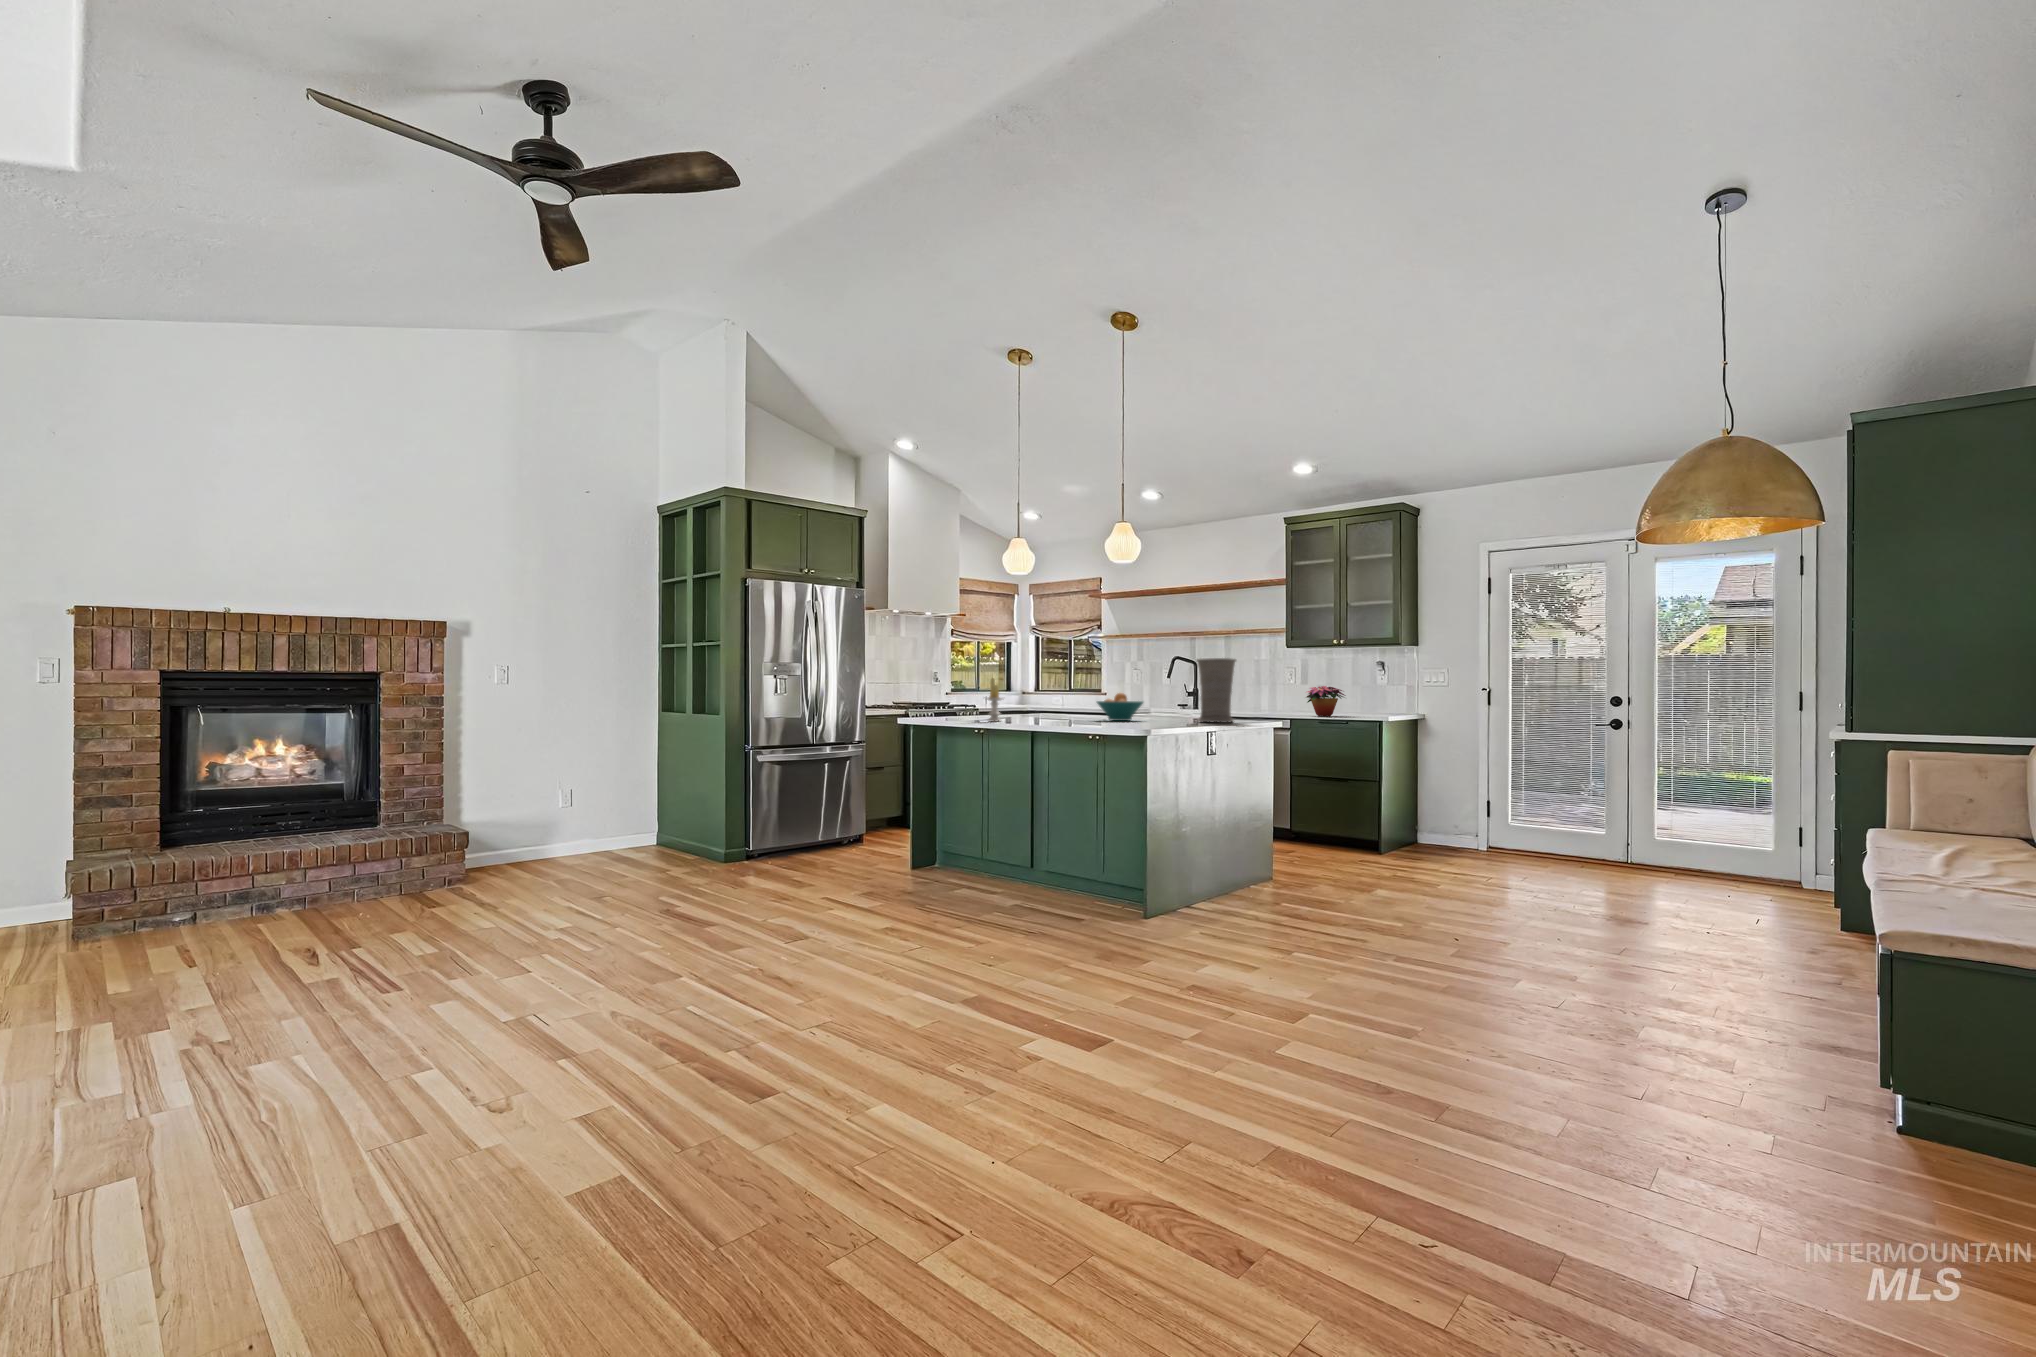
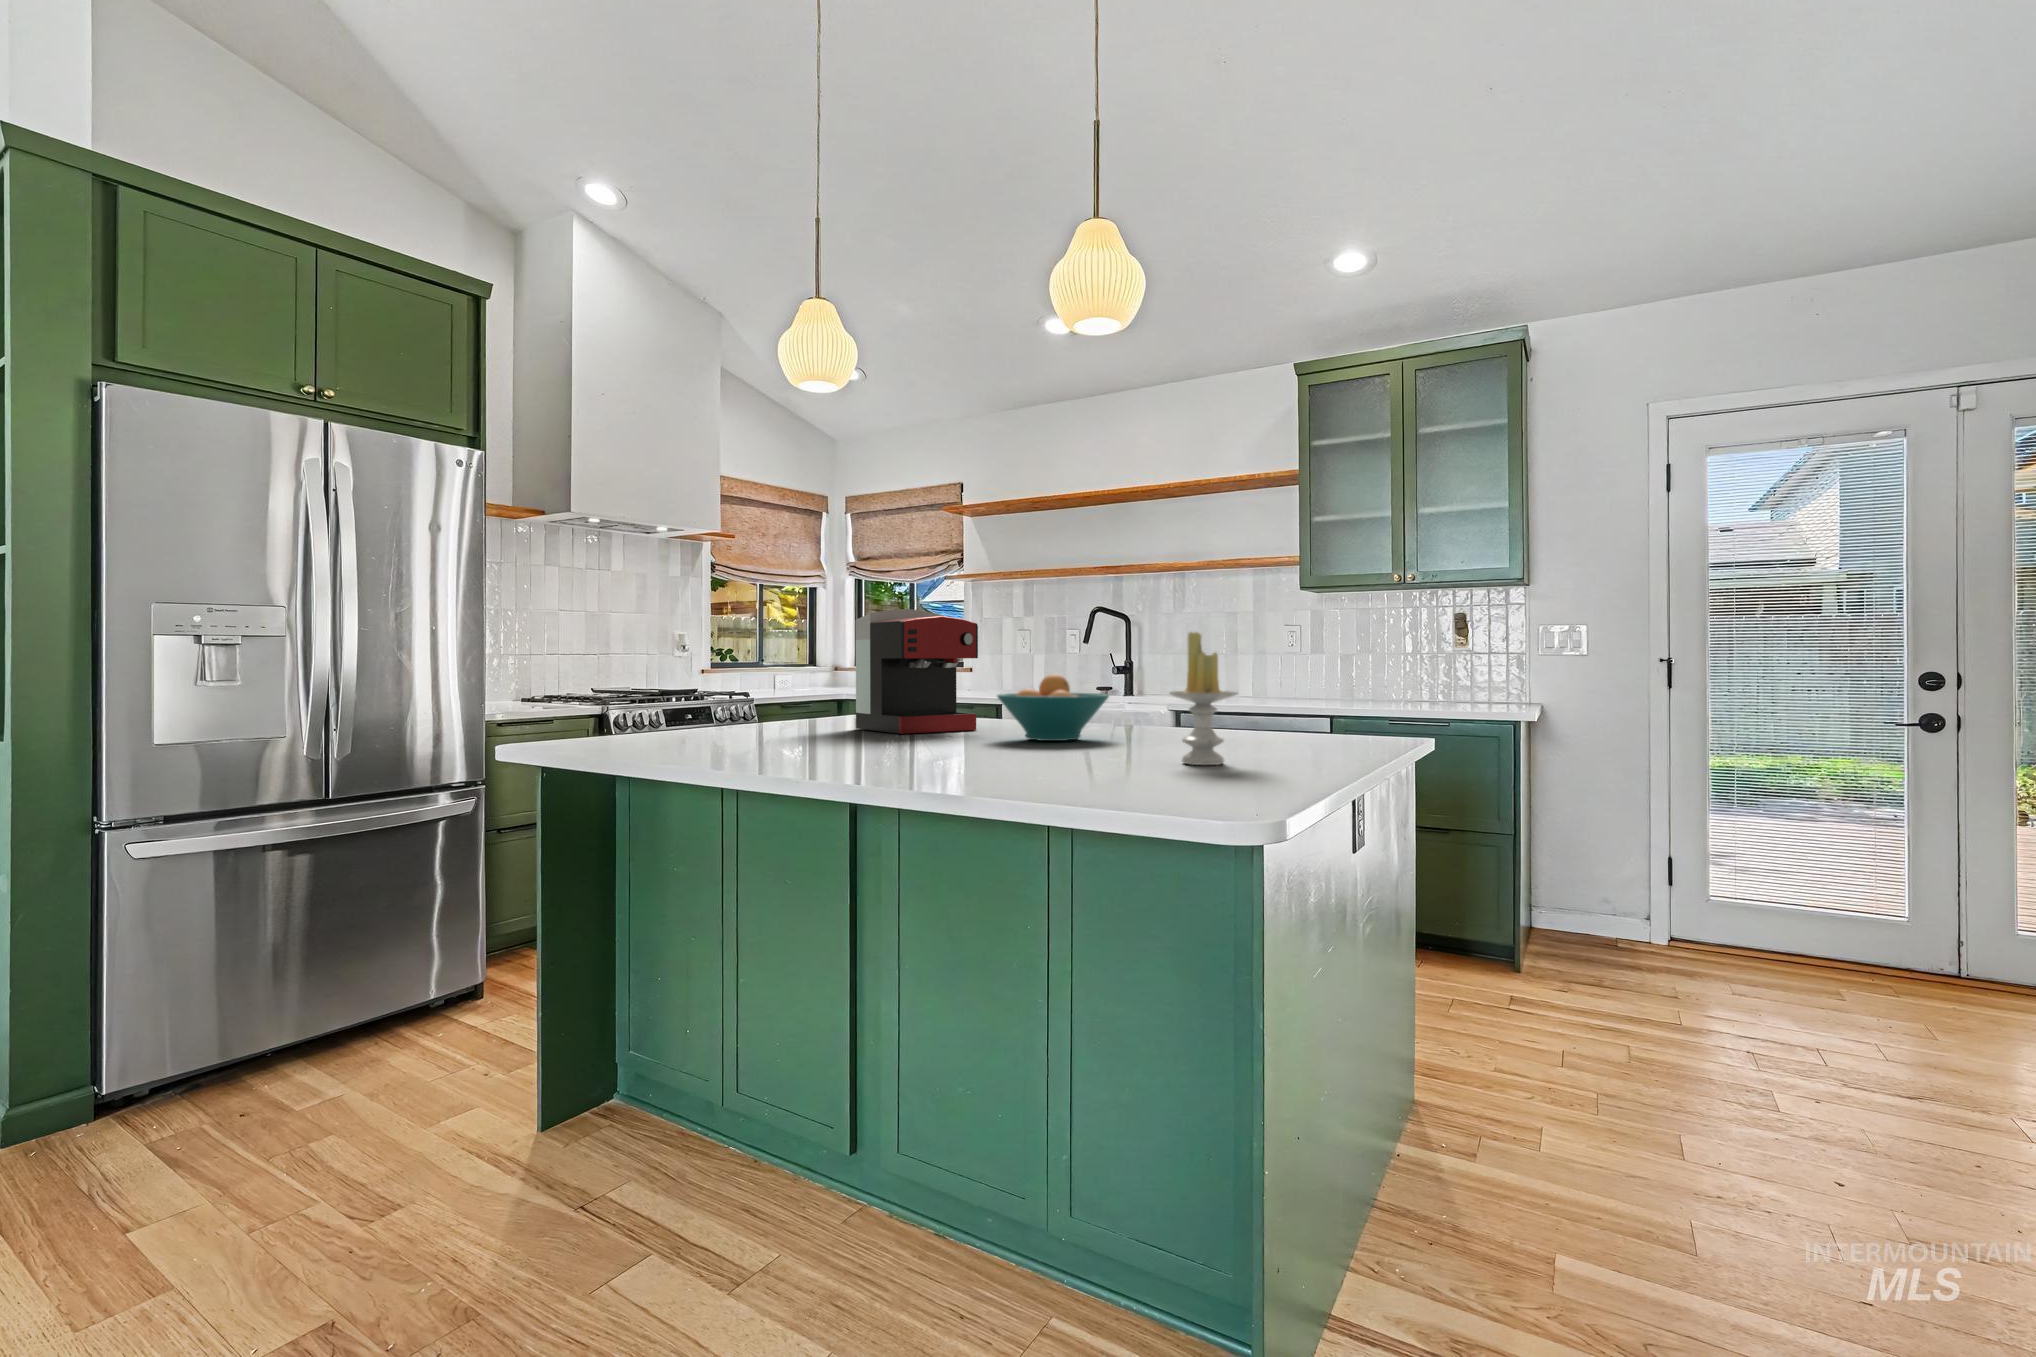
vase: present [1197,658,1236,723] -> none [1247,587,1349,748]
coffee maker: none [1037,664,1092,719] -> present [856,609,978,734]
candle: present [986,678,1003,722] -> present [1170,632,1238,765]
flower arrangement: present [1306,686,1346,716] -> none [1351,655,1444,712]

